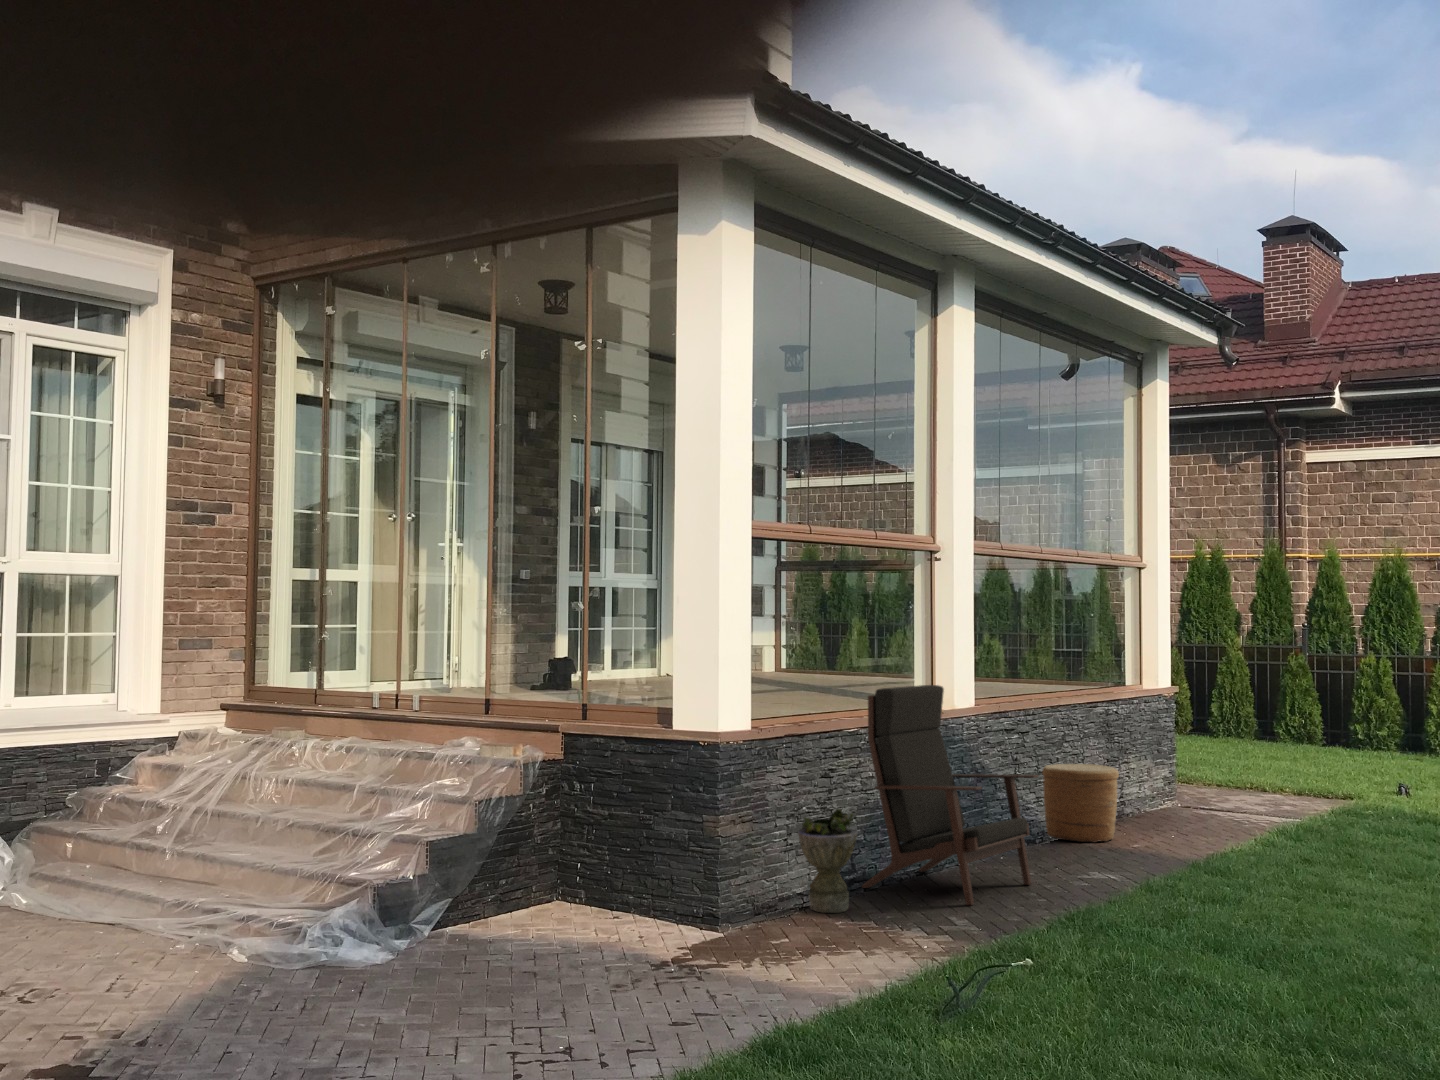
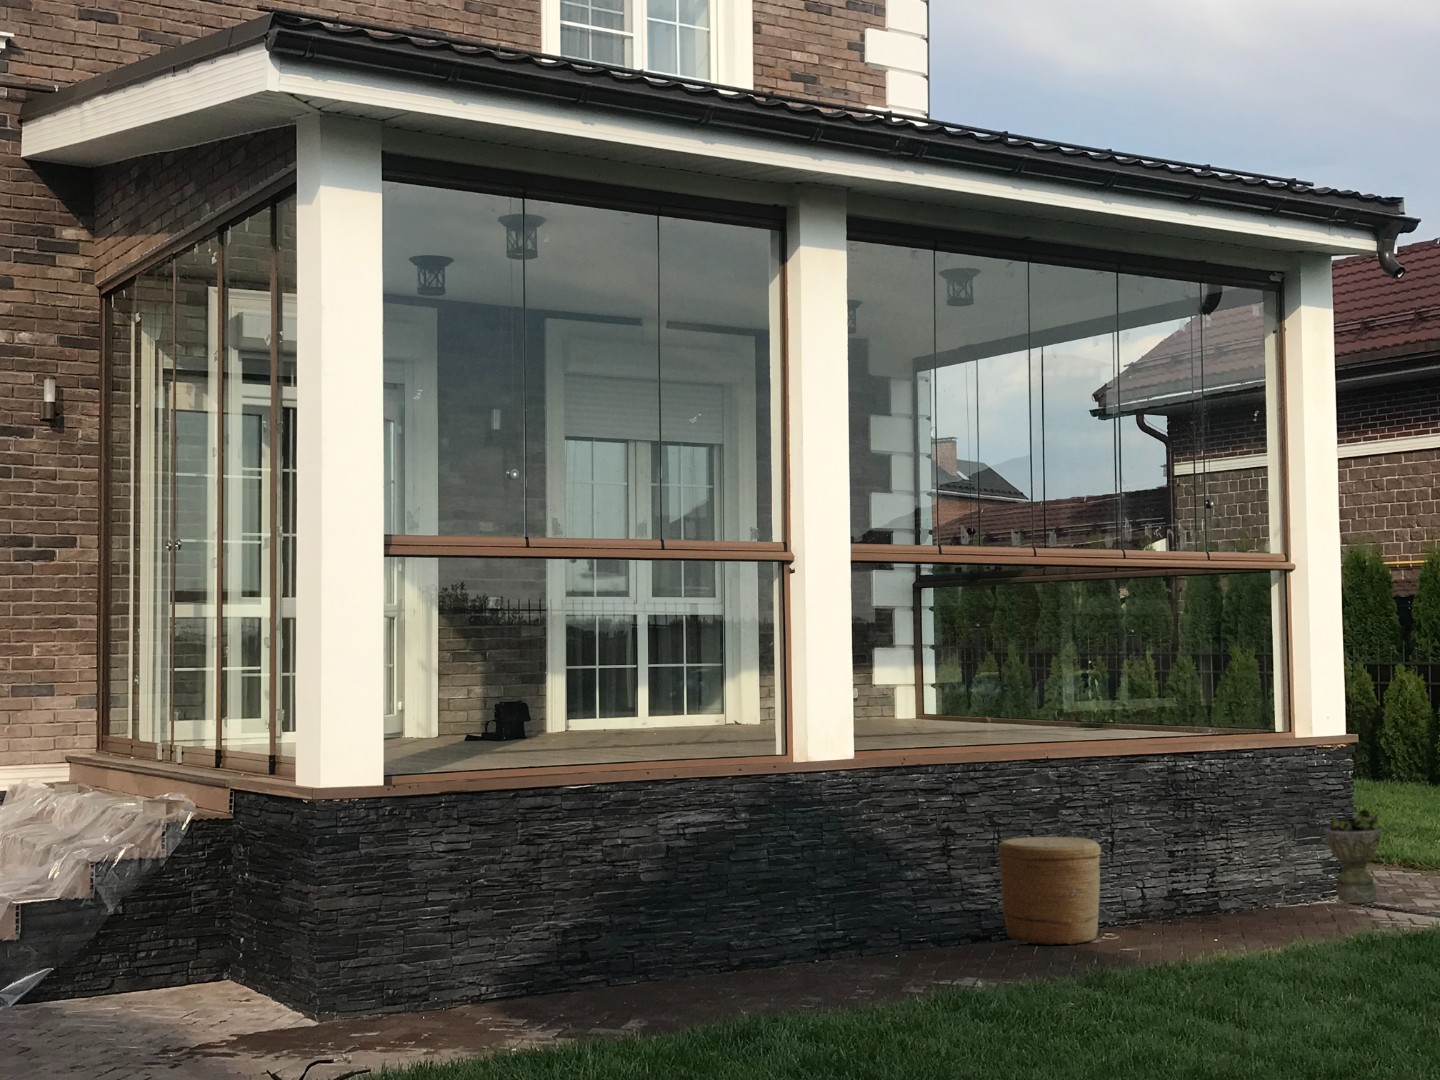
lounge chair: present [862,685,1038,905] -> none [585,730,805,1010]
planter: present [798,809,857,913] -> present [1324,809,1381,903]

